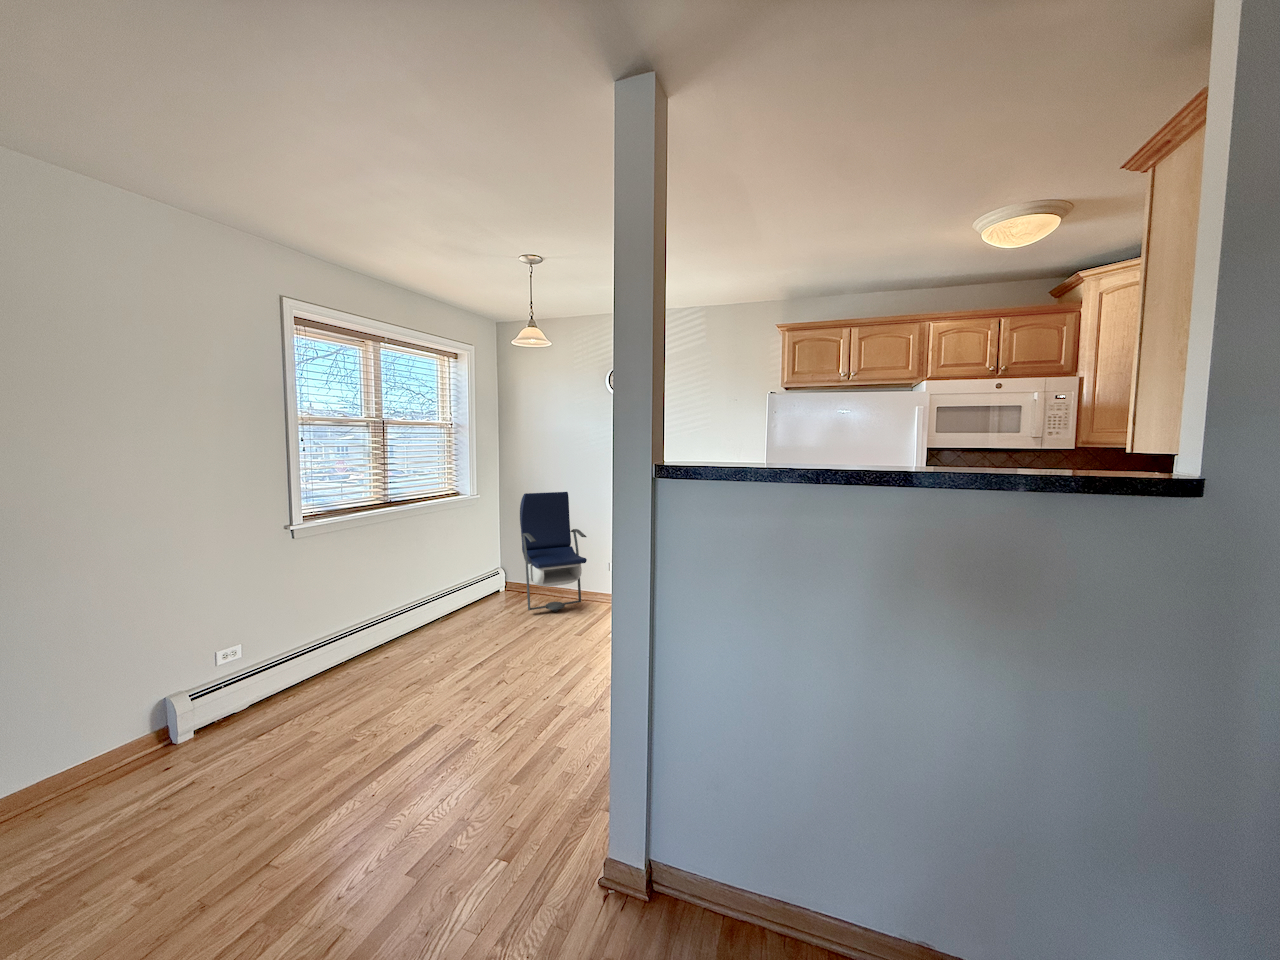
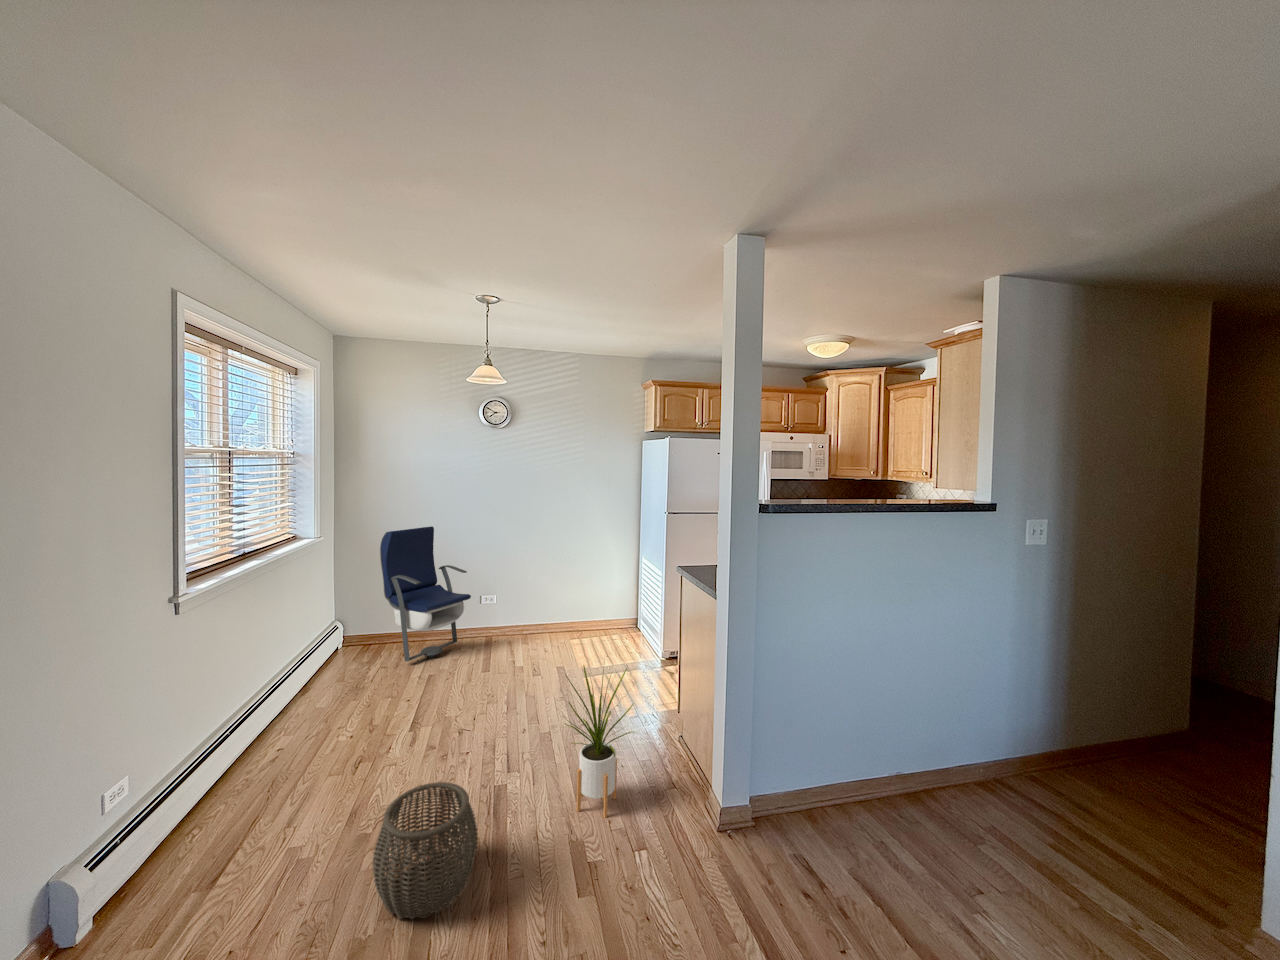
house plant: none [475,636,564,810] -> present [565,665,634,818]
woven basket: none [280,711,384,826] -> present [372,782,478,919]

